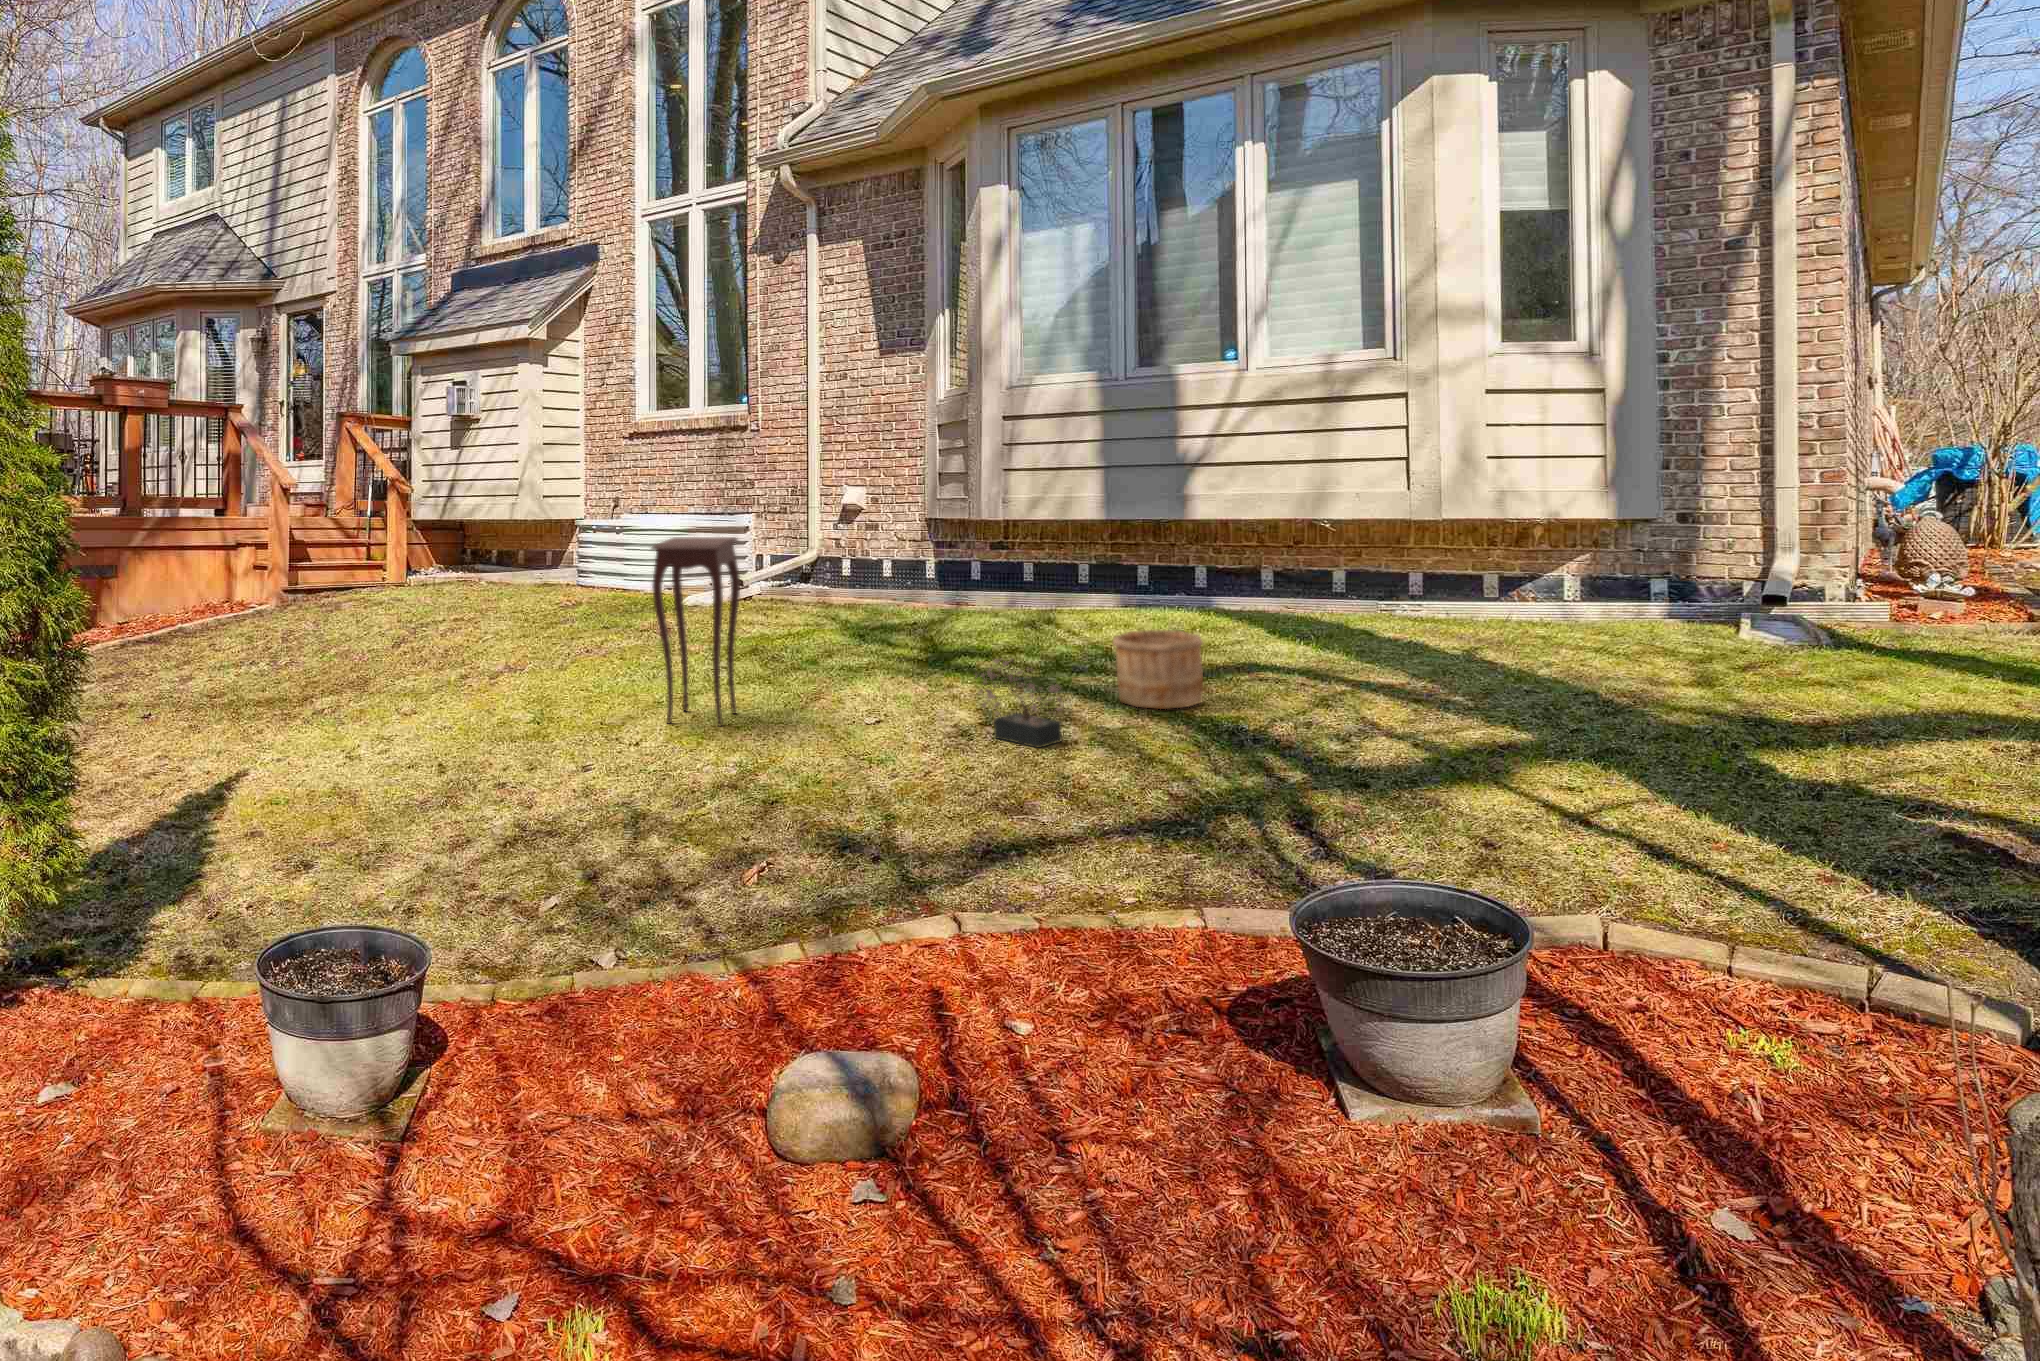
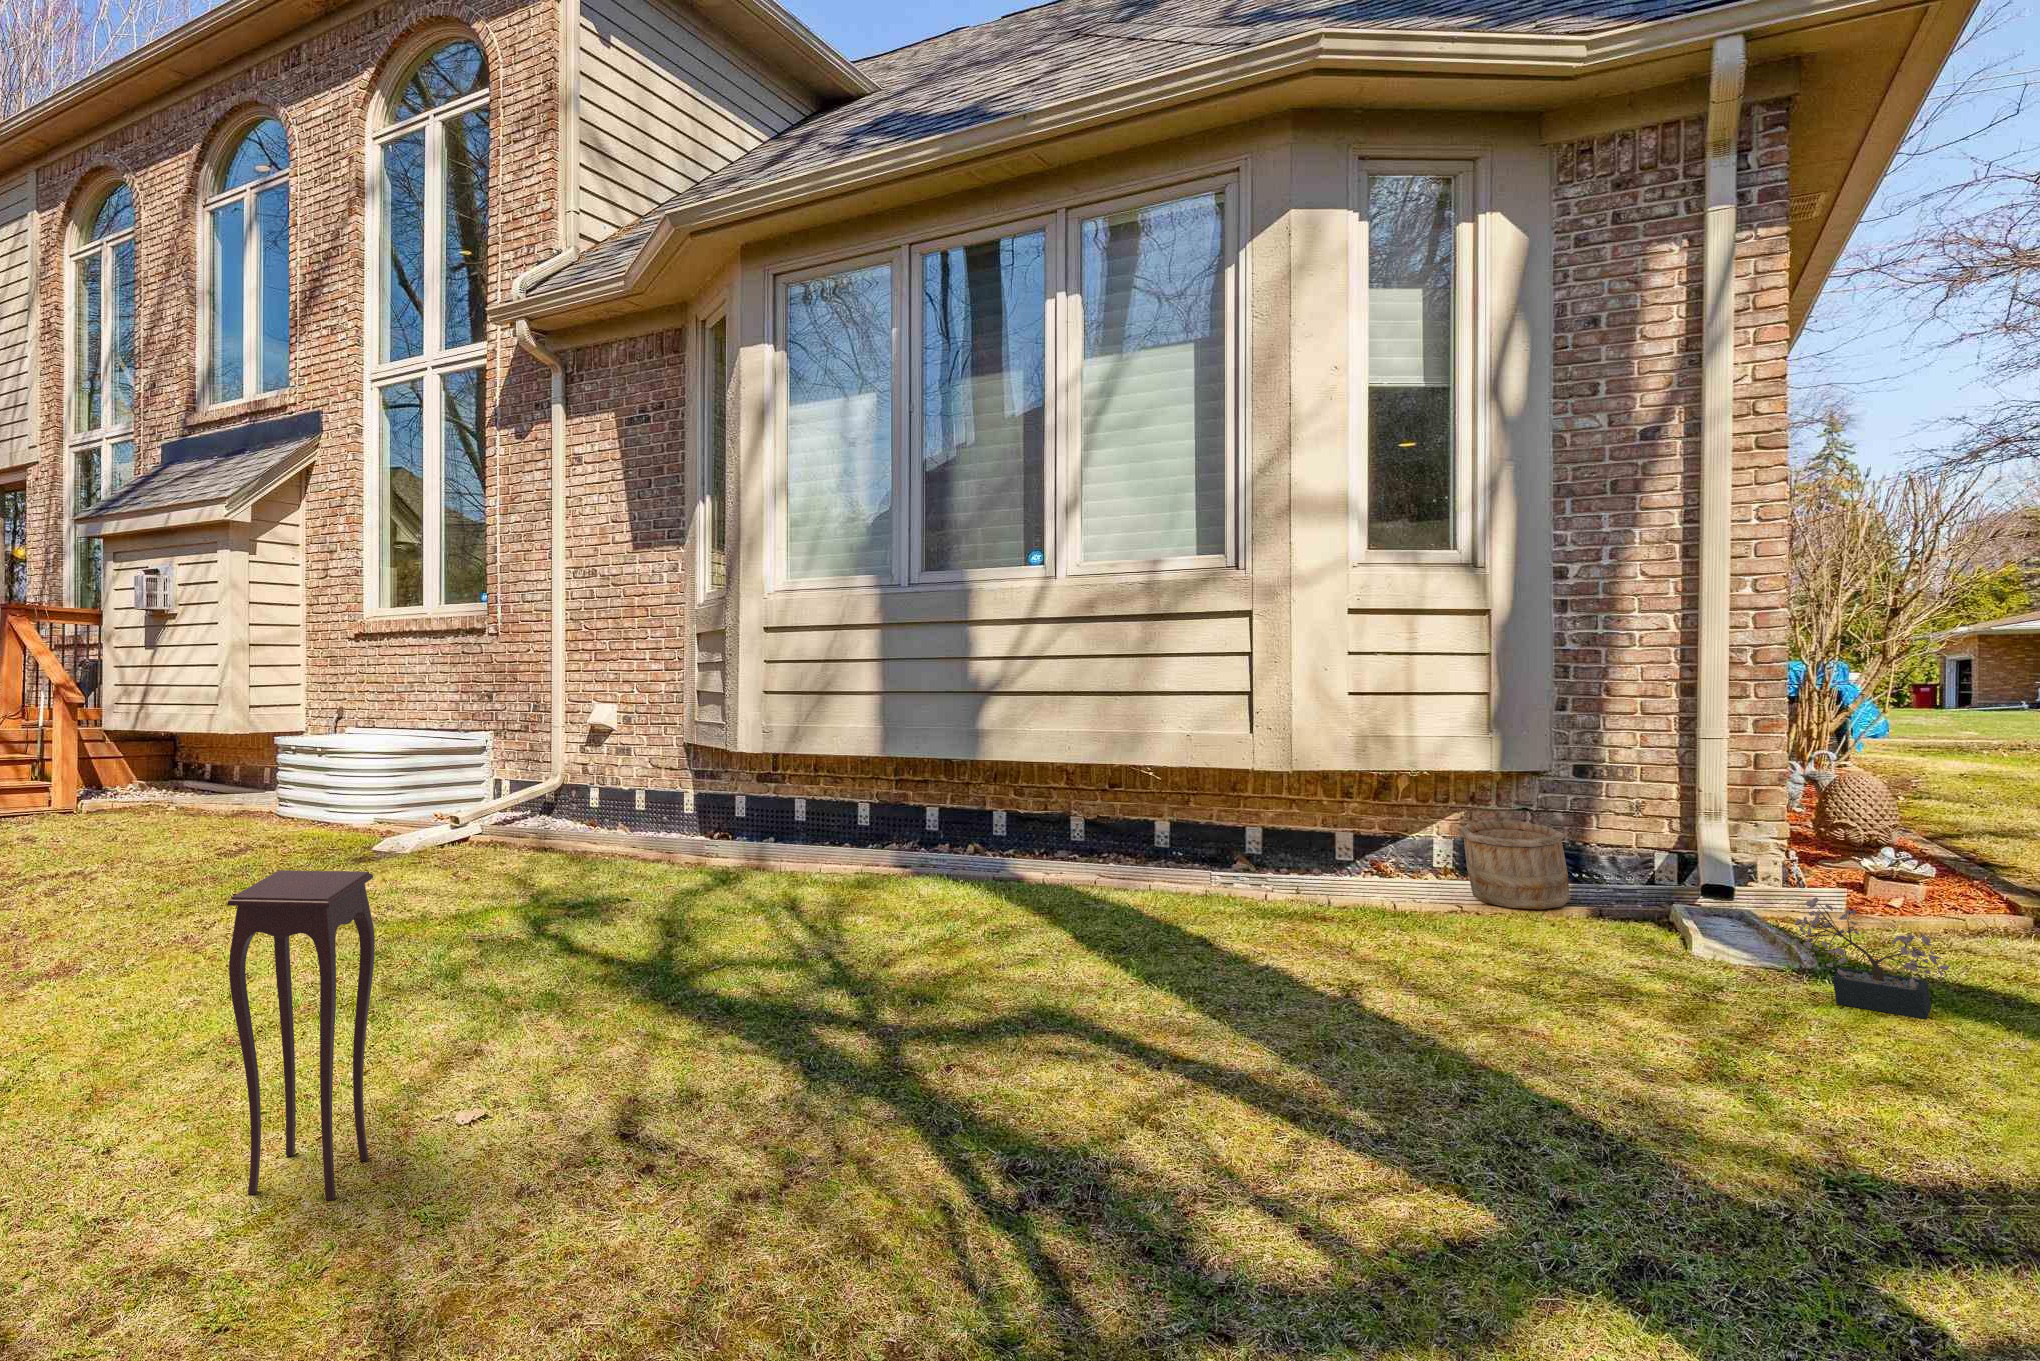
wooden bucket: present [1113,630,1203,709] -> present [1459,821,1570,910]
decorative plant: present [980,658,1071,748] -> present [1794,897,1949,1019]

